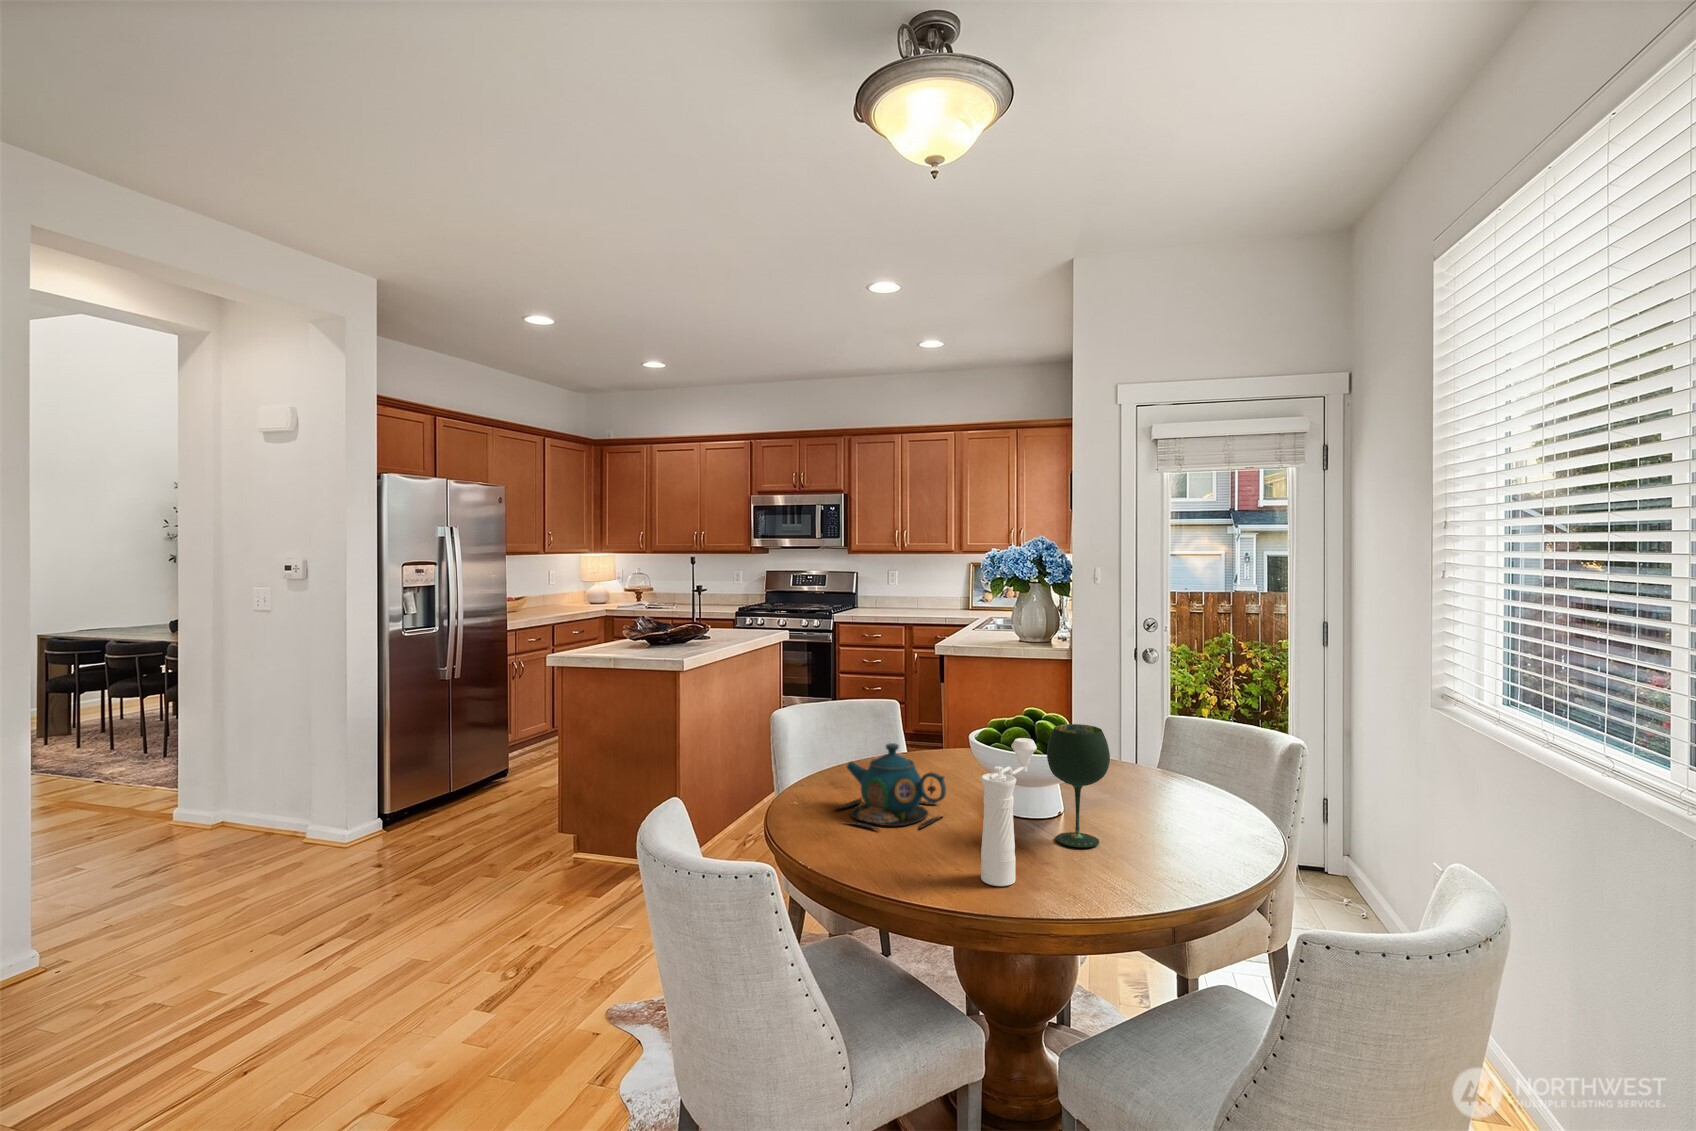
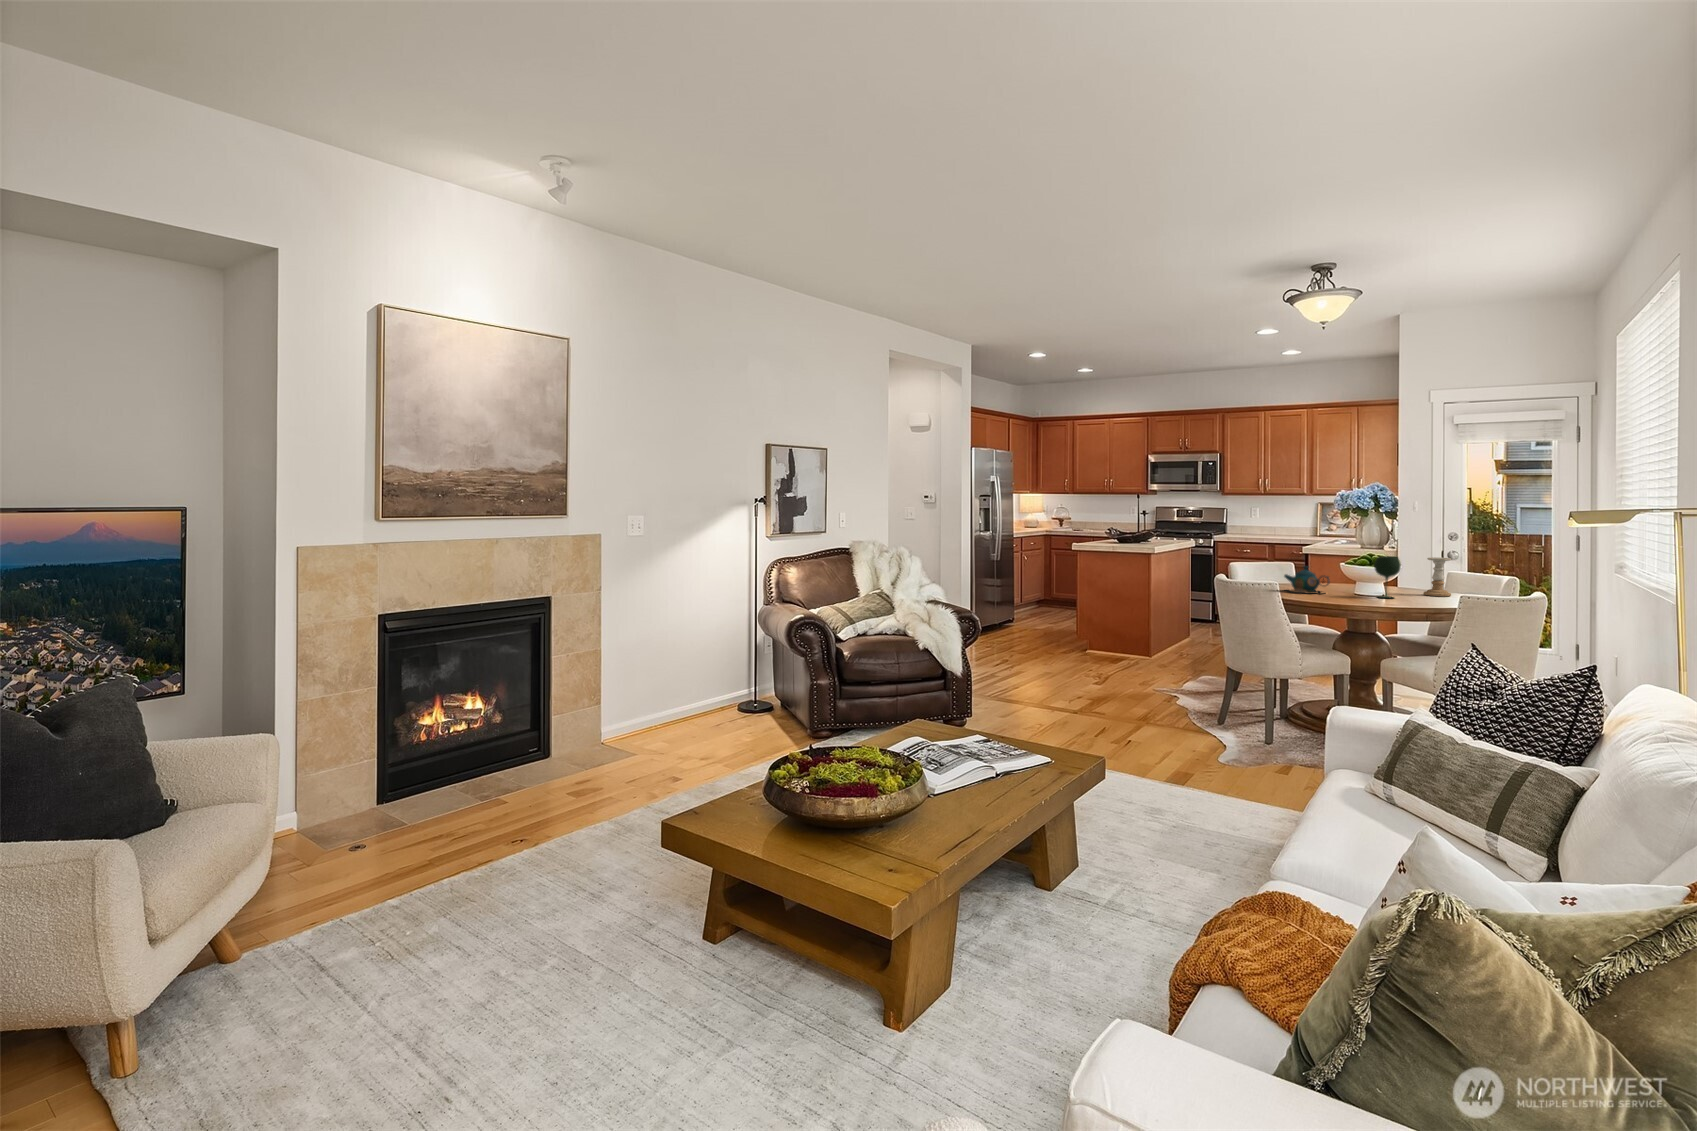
candle holder: none [1153,713,1214,818] -> present [1423,557,1451,596]
pepper mill: present [981,738,1037,886] -> none [1347,557,1370,601]

